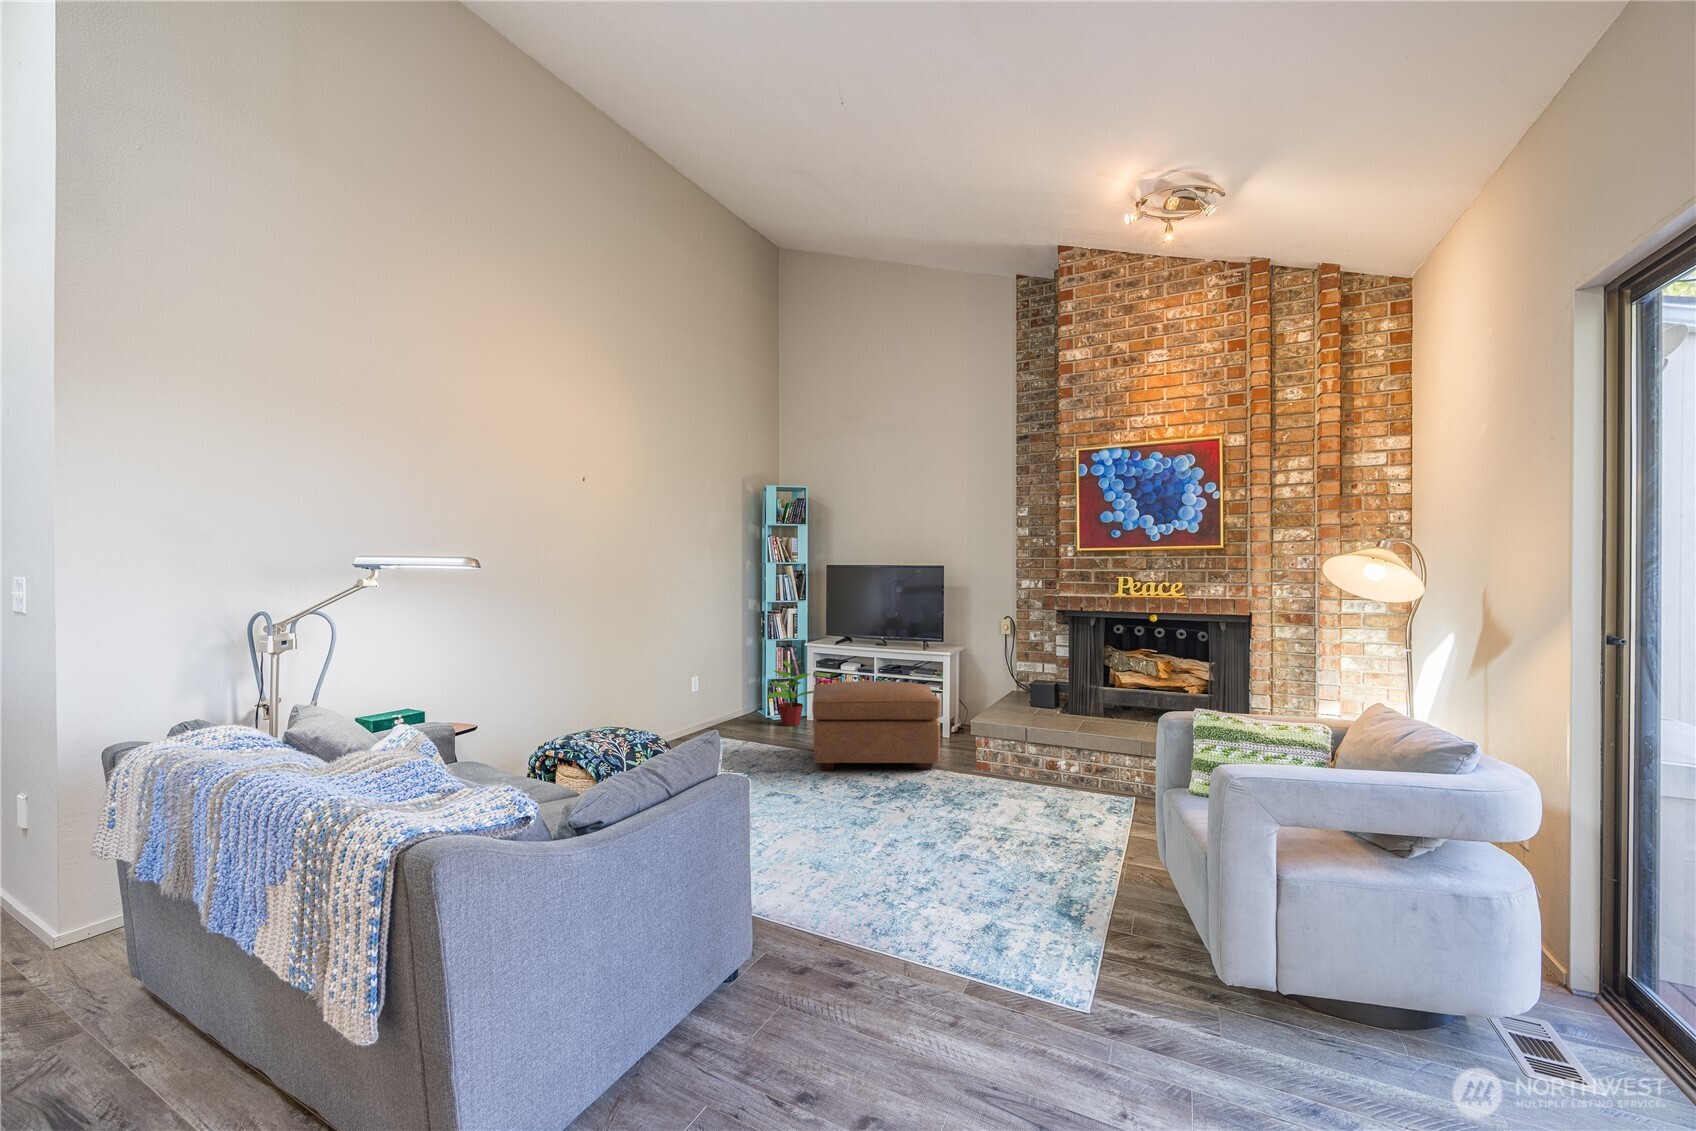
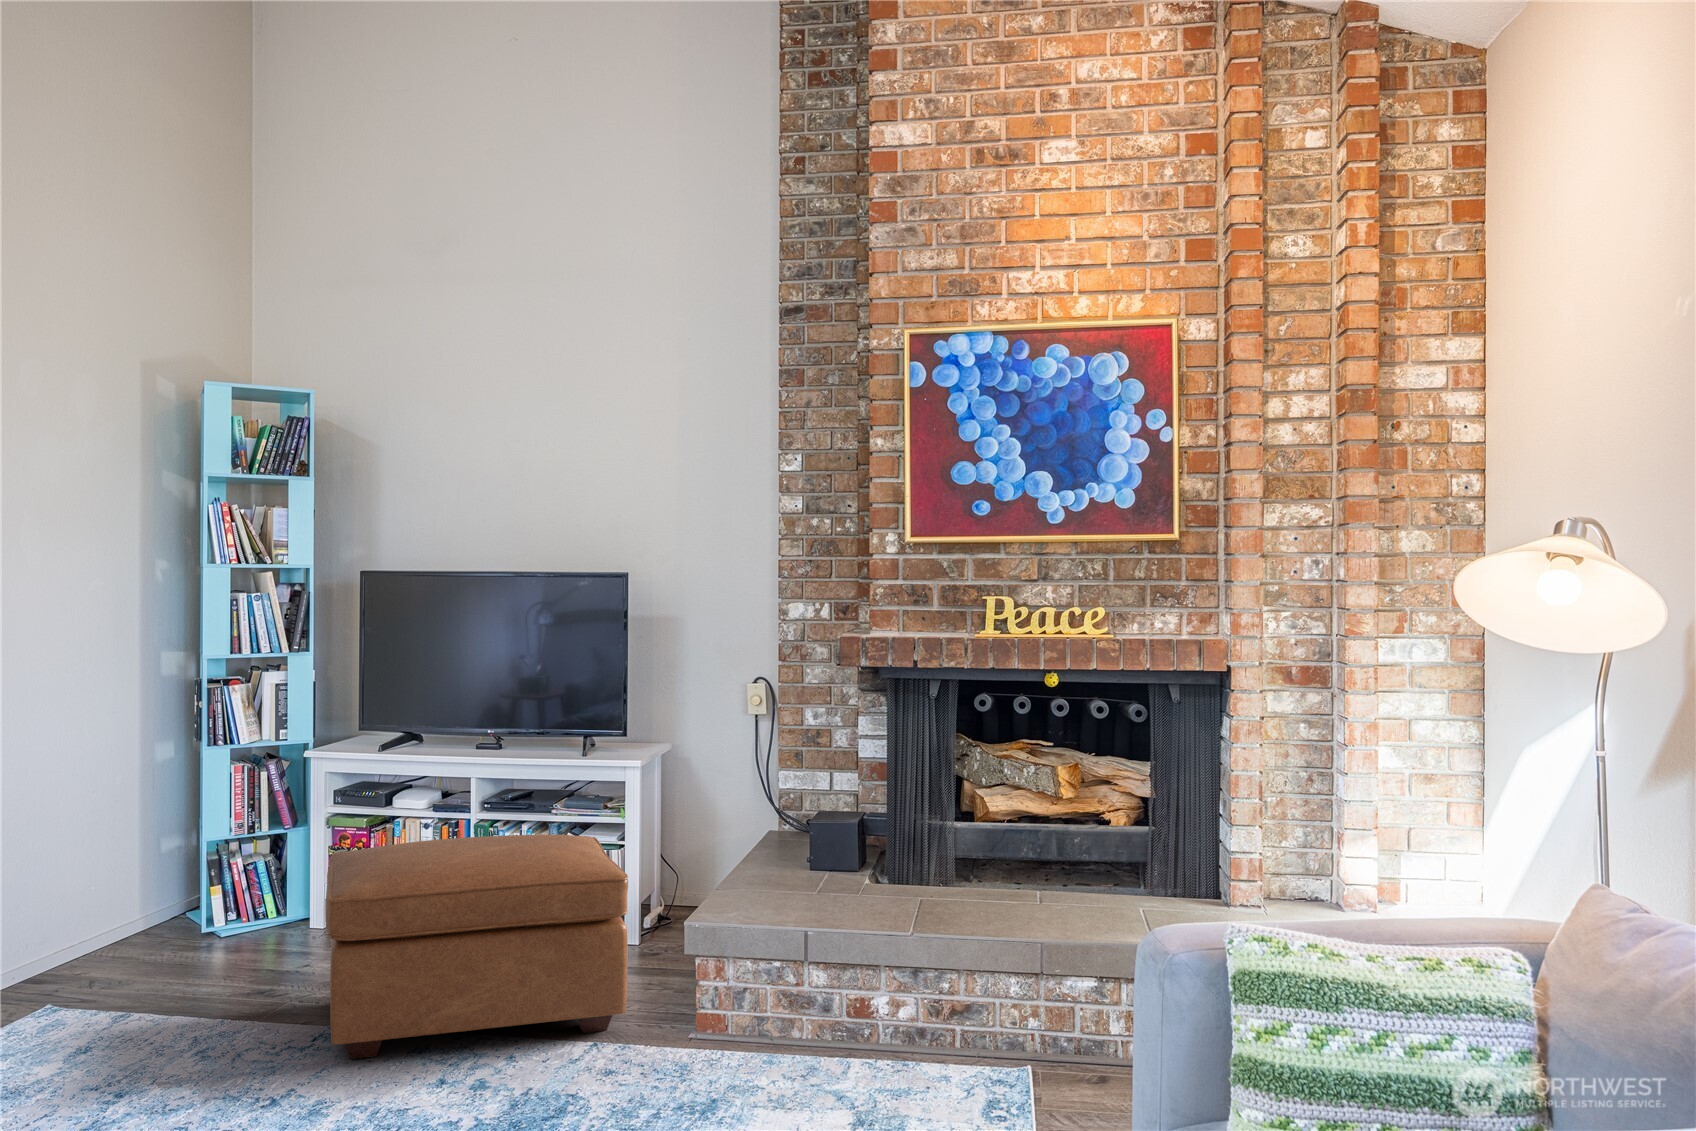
potted plant: present [767,660,814,726] -> none [210,786,339,946]

